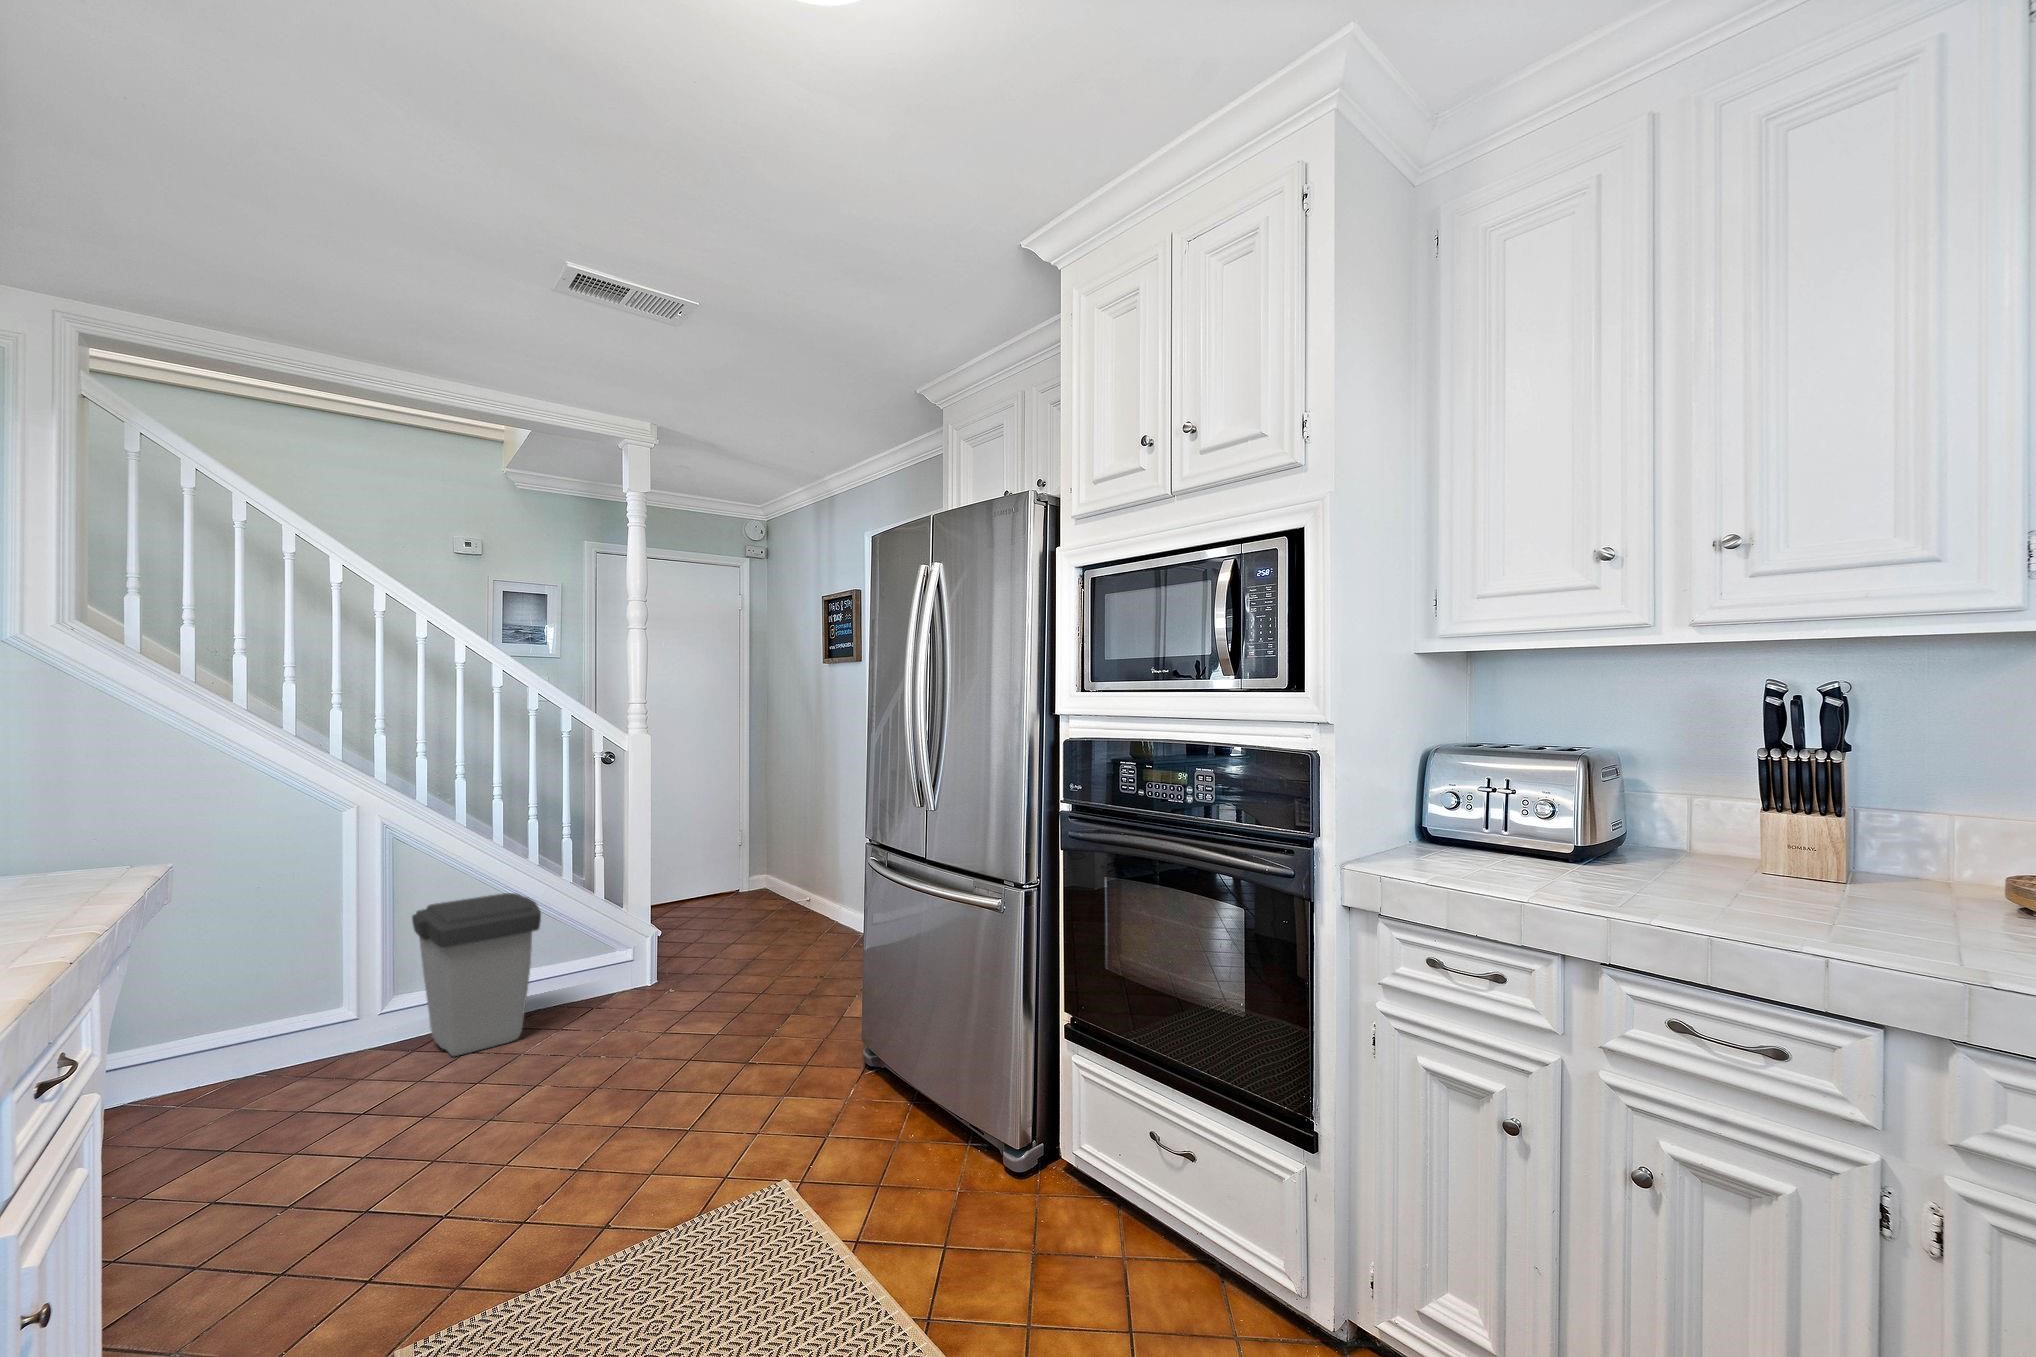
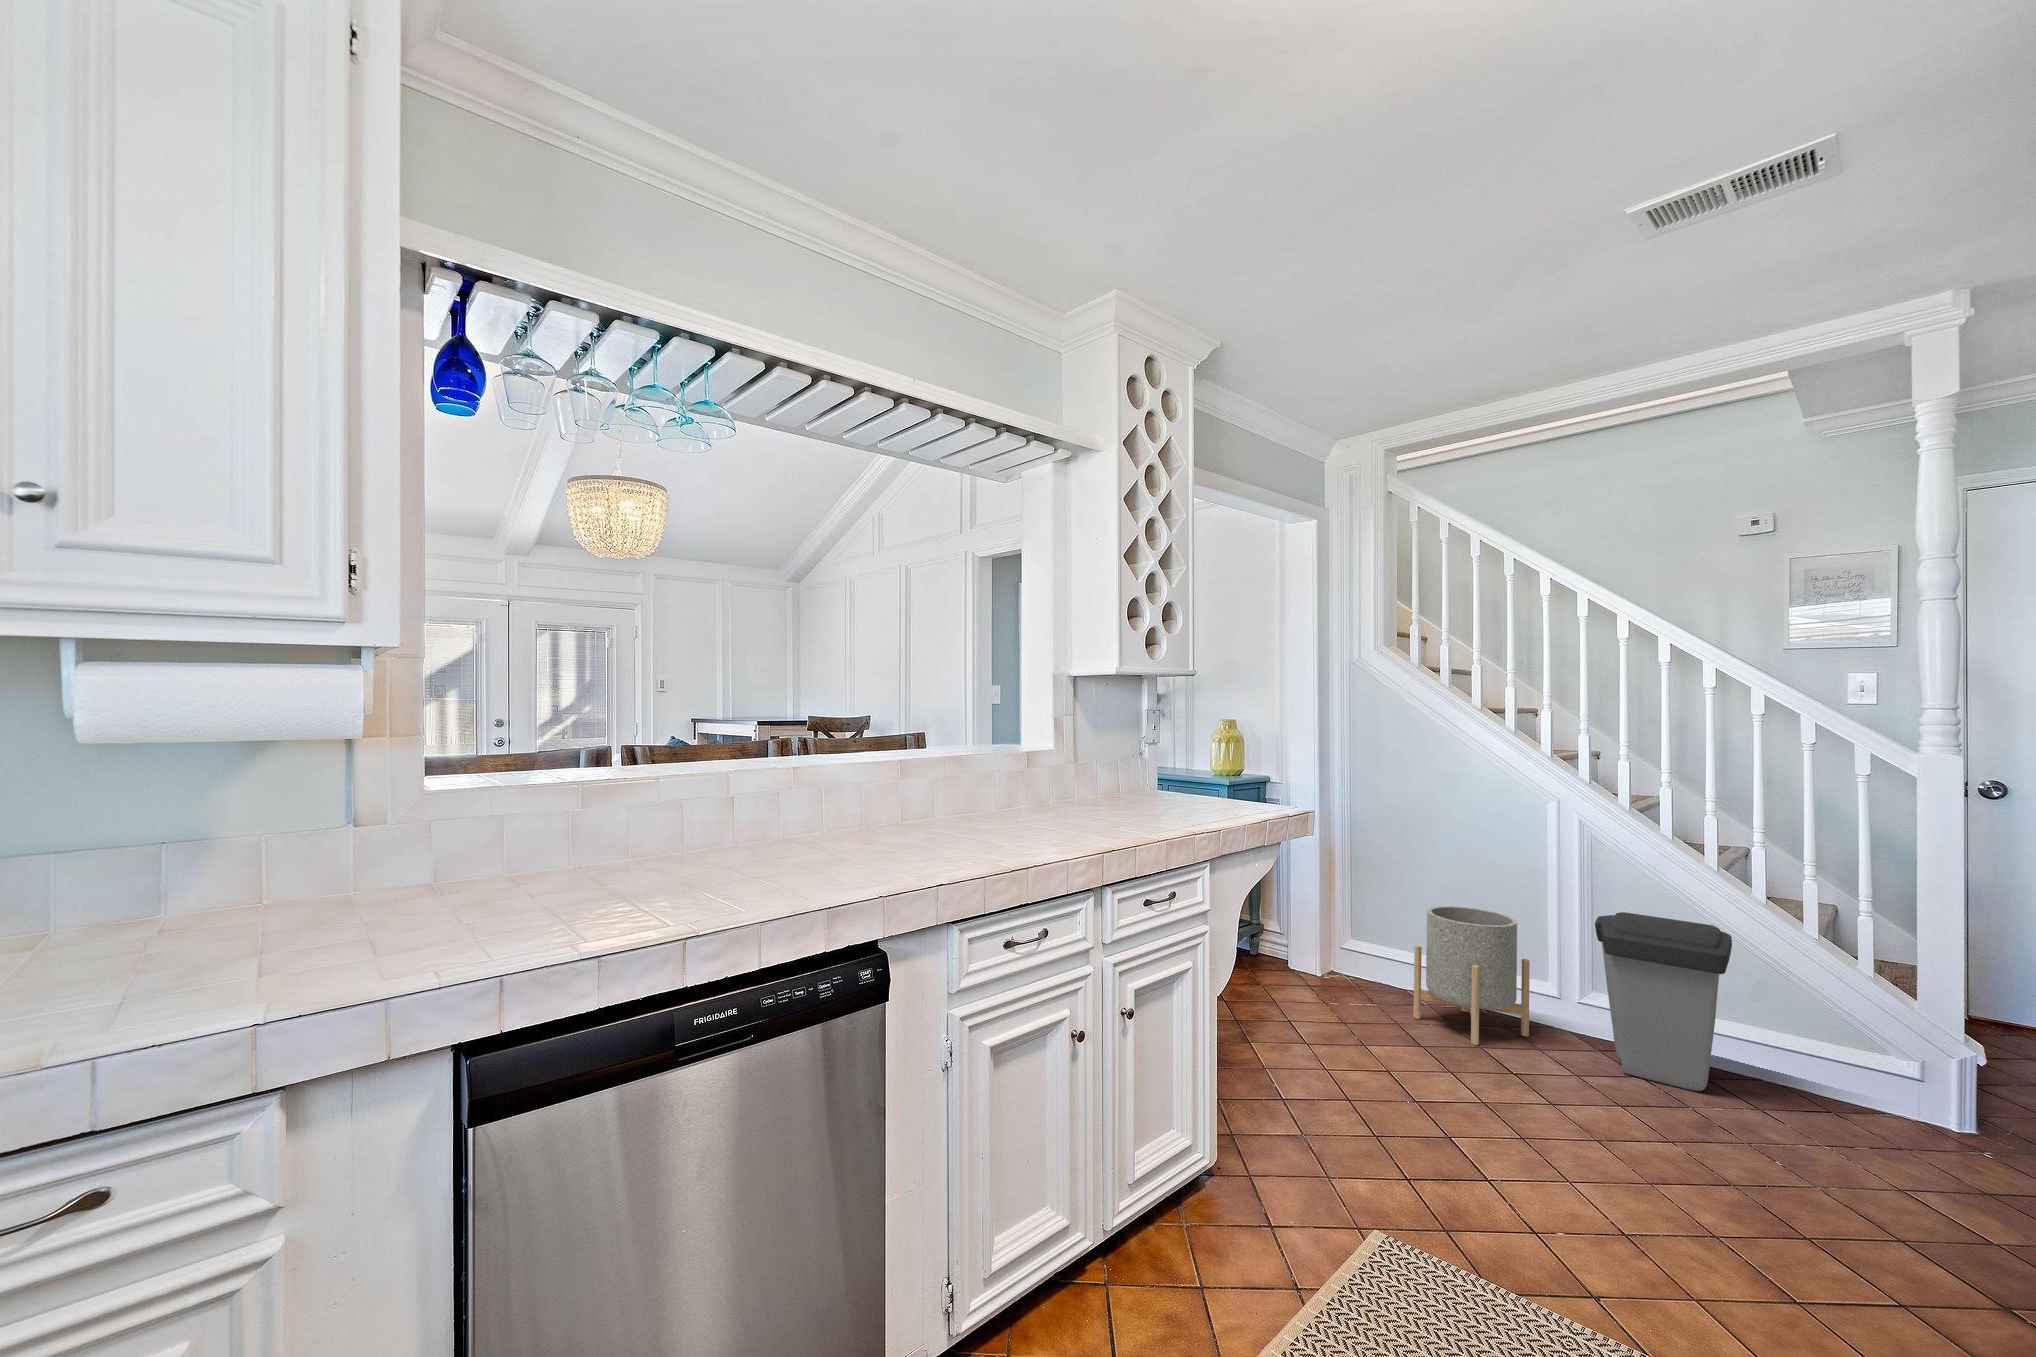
planter: none [179,947,338,1123] -> present [1414,906,1530,1045]

